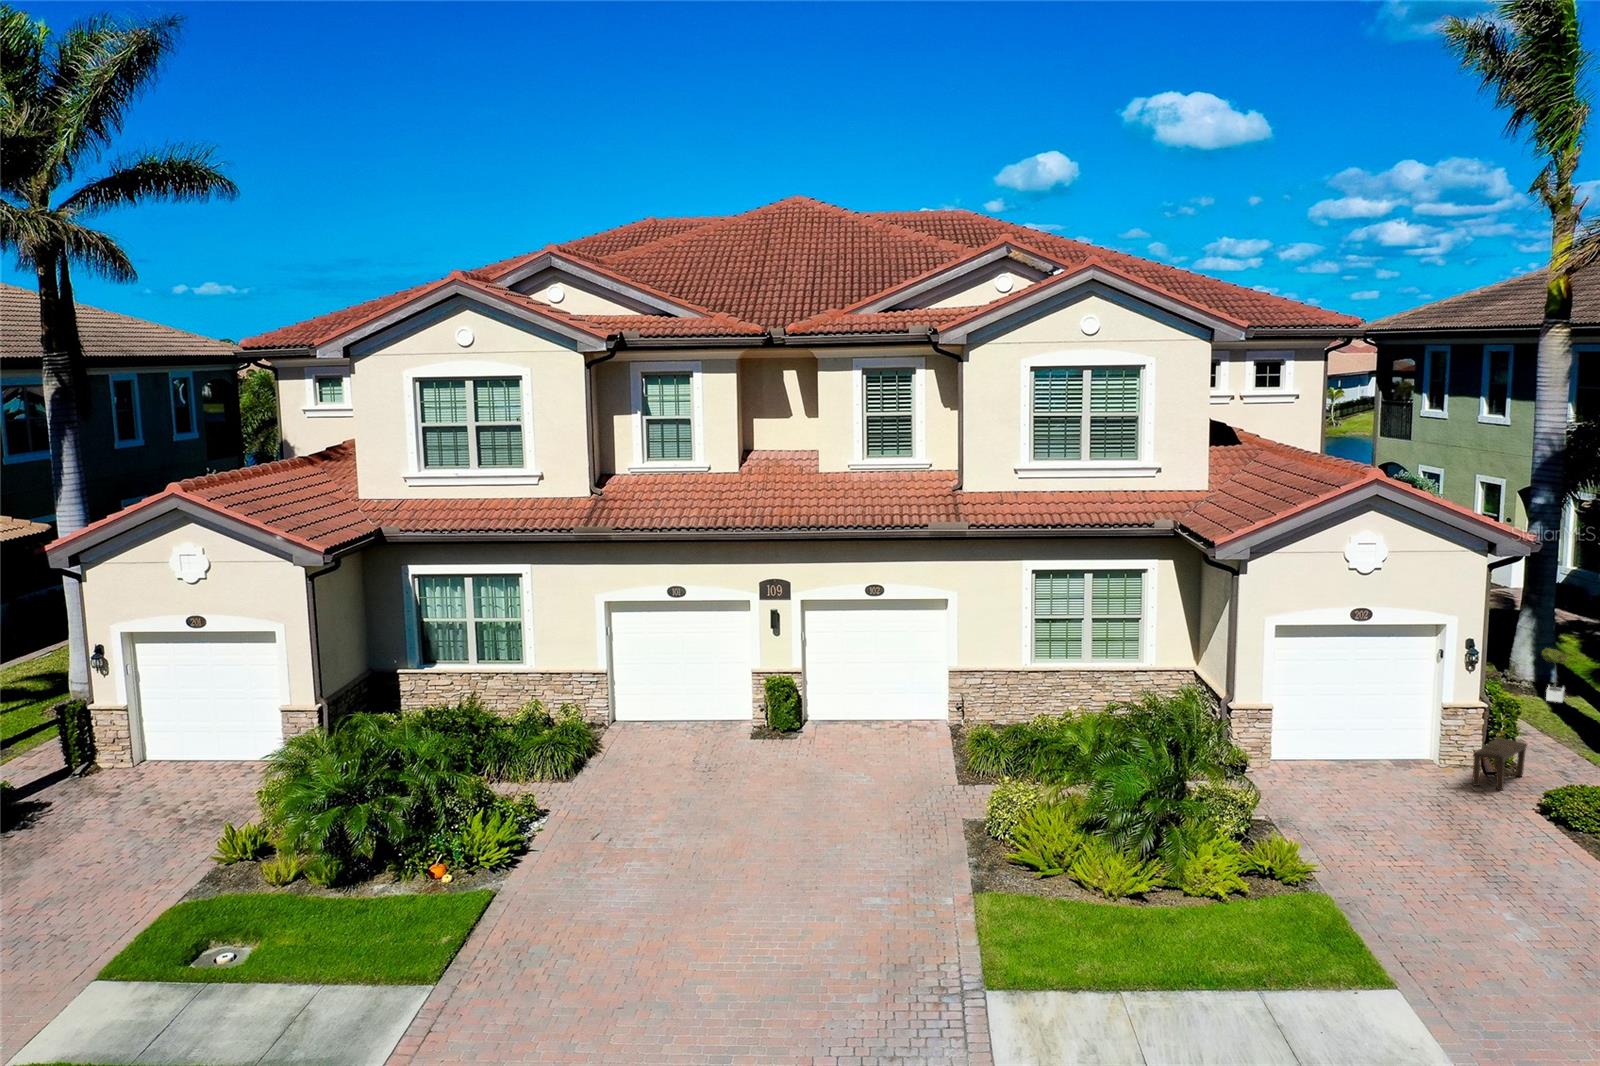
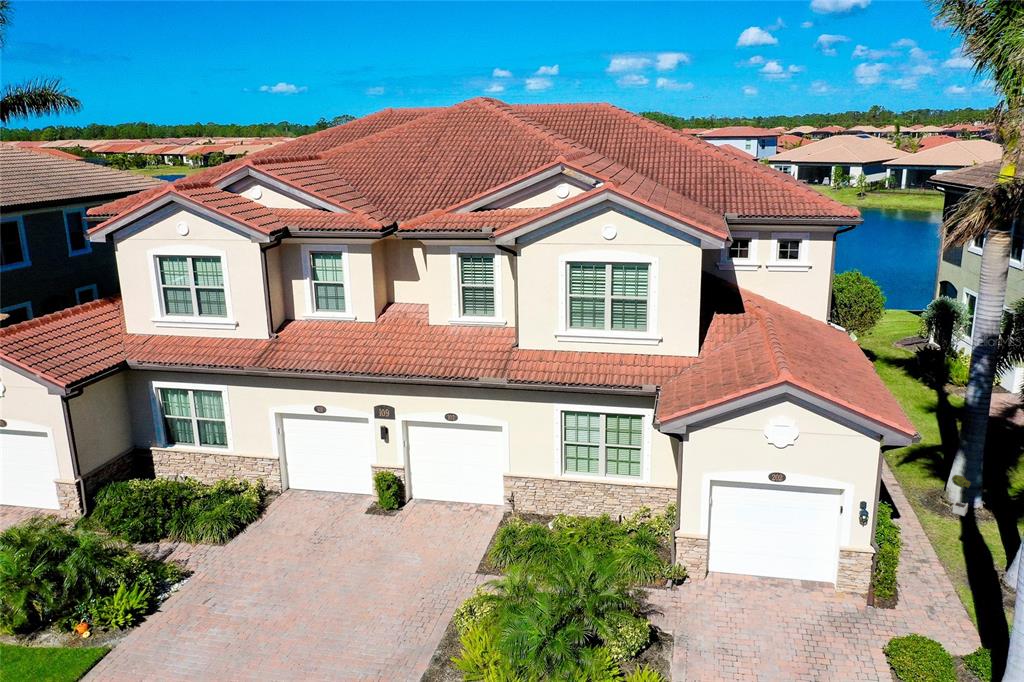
bench: present [1473,738,1527,790] -> none [854,575,903,624]

